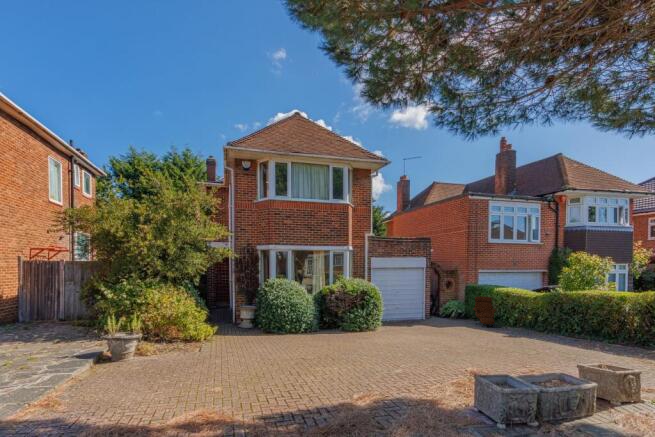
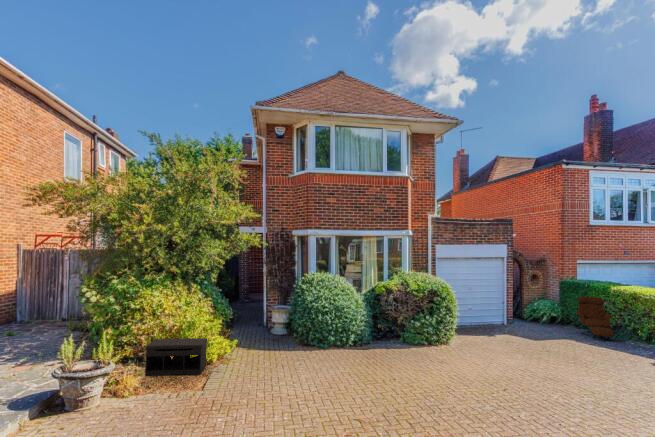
bench: none [154,323,197,350] -> present [145,338,207,376]

